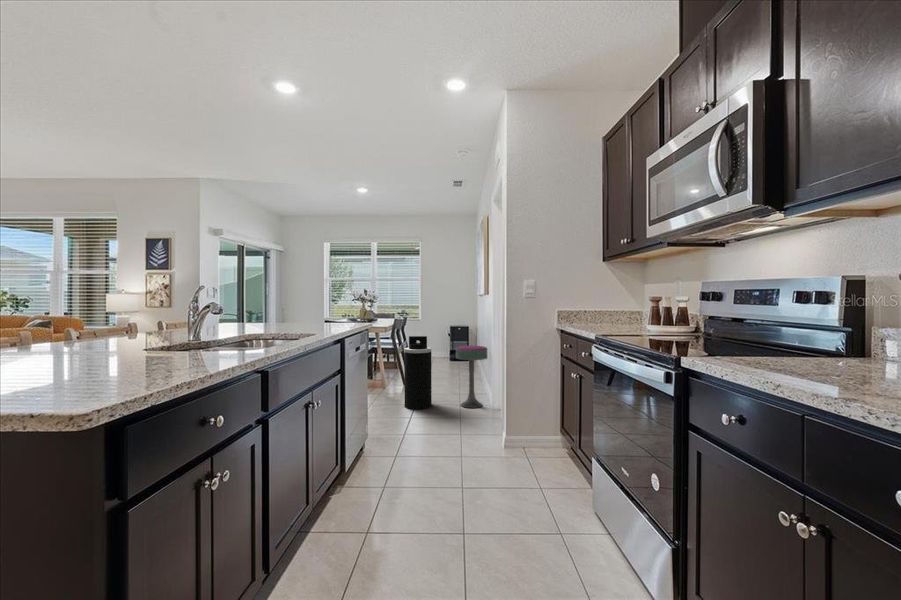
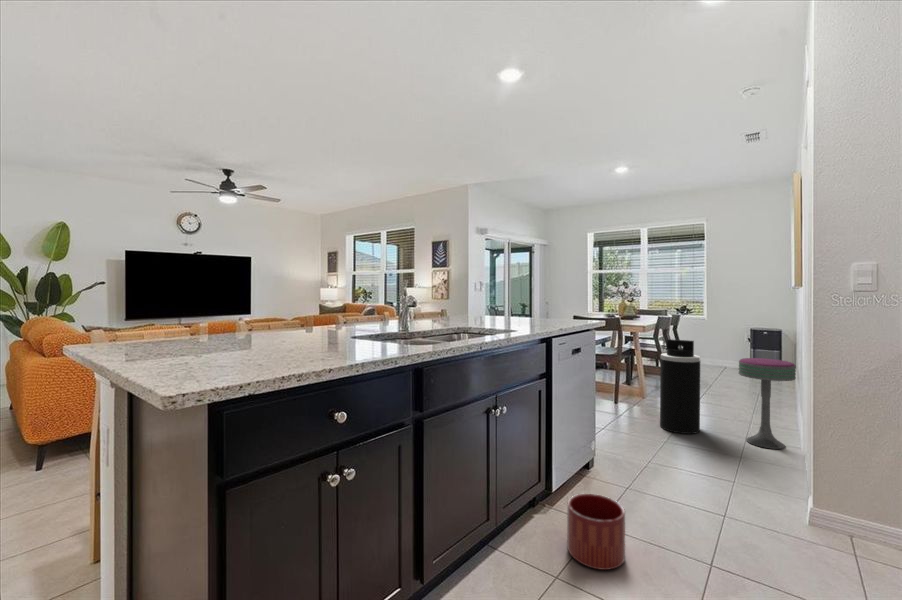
planter: none [372,461,416,517] -> present [567,494,625,570]

